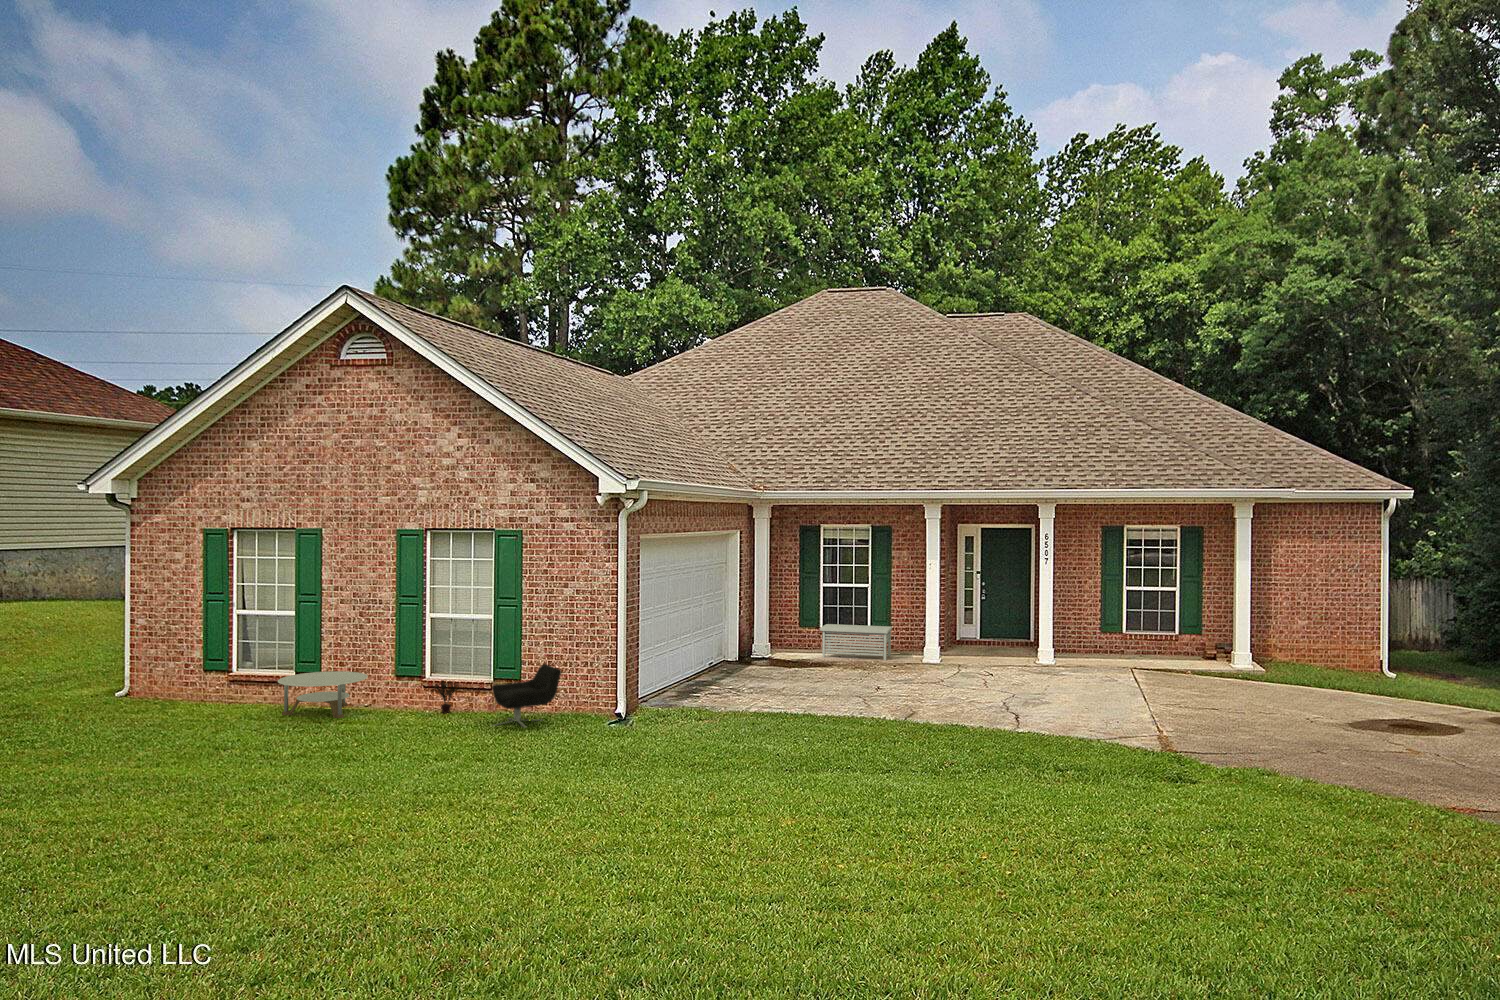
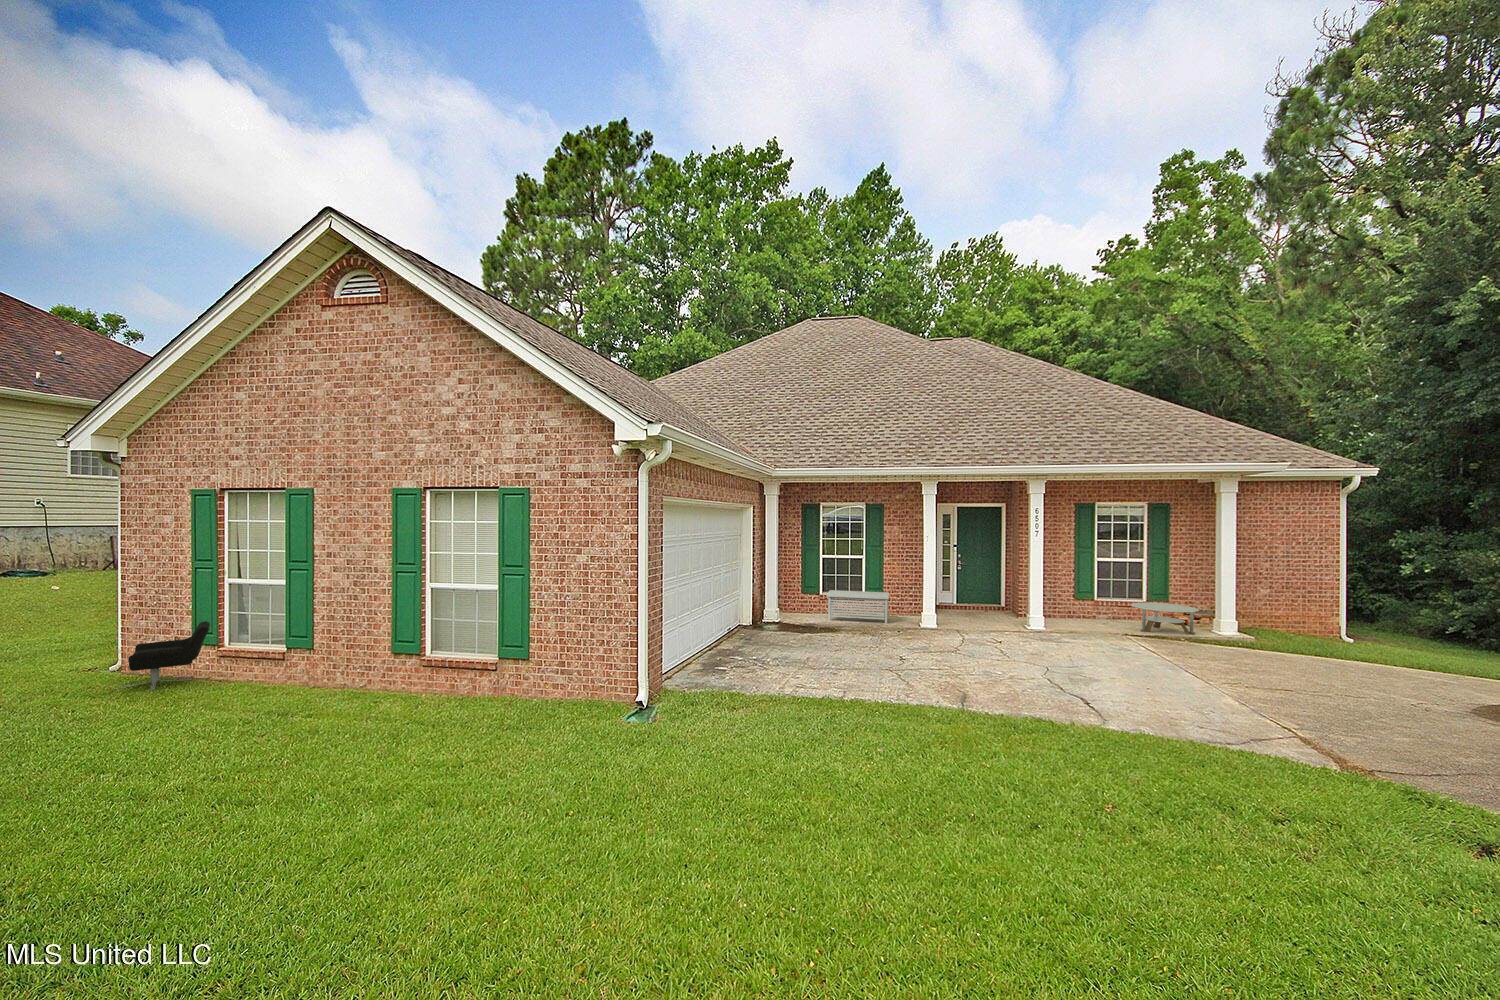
lounge chair: present [492,664,561,727] -> present [115,621,210,690]
round table: present [278,671,368,718] -> present [1130,603,1199,635]
potted plant: present [433,681,459,713] -> none [422,656,464,696]

